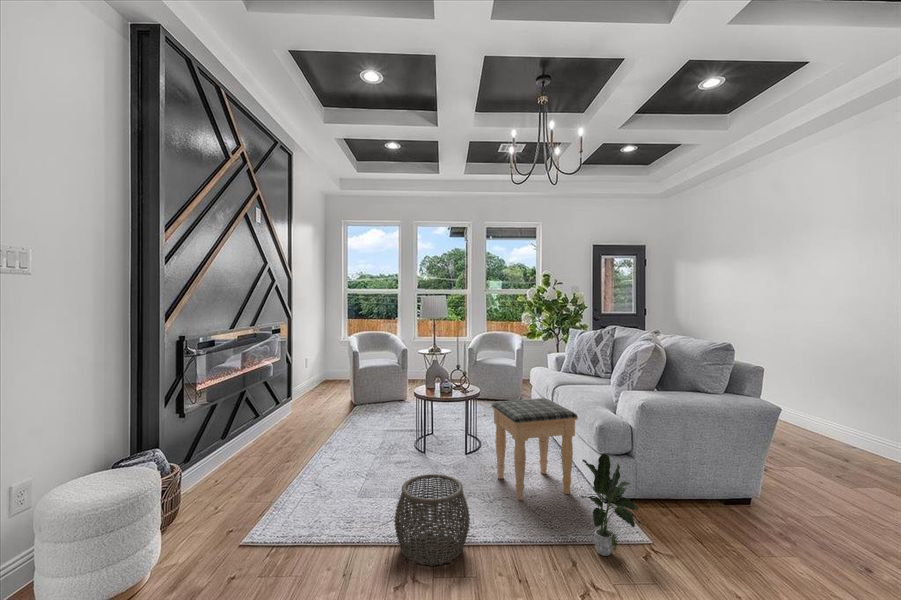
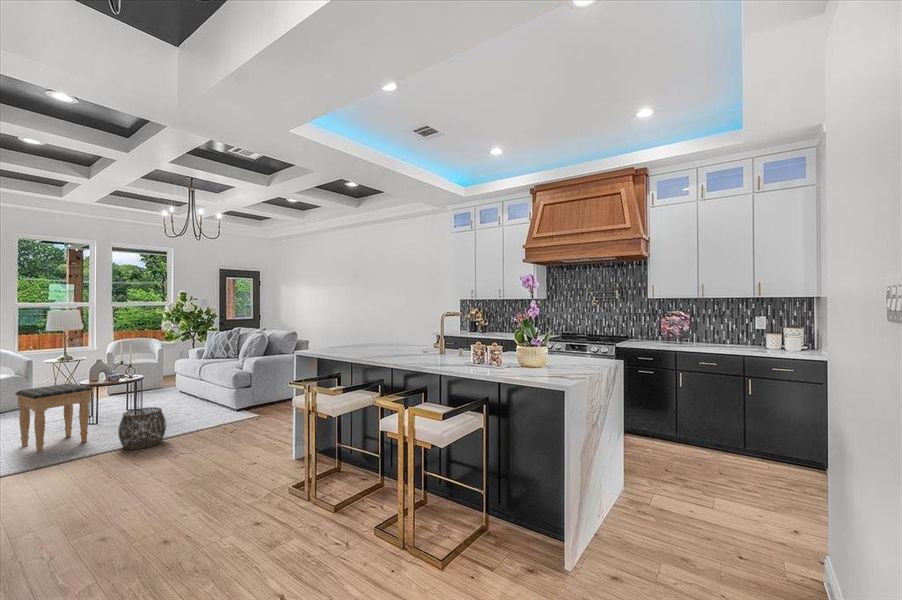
footstool: present [492,398,578,500] -> present [15,383,92,453]
potted plant: present [581,454,644,556] -> none [225,382,256,427]

